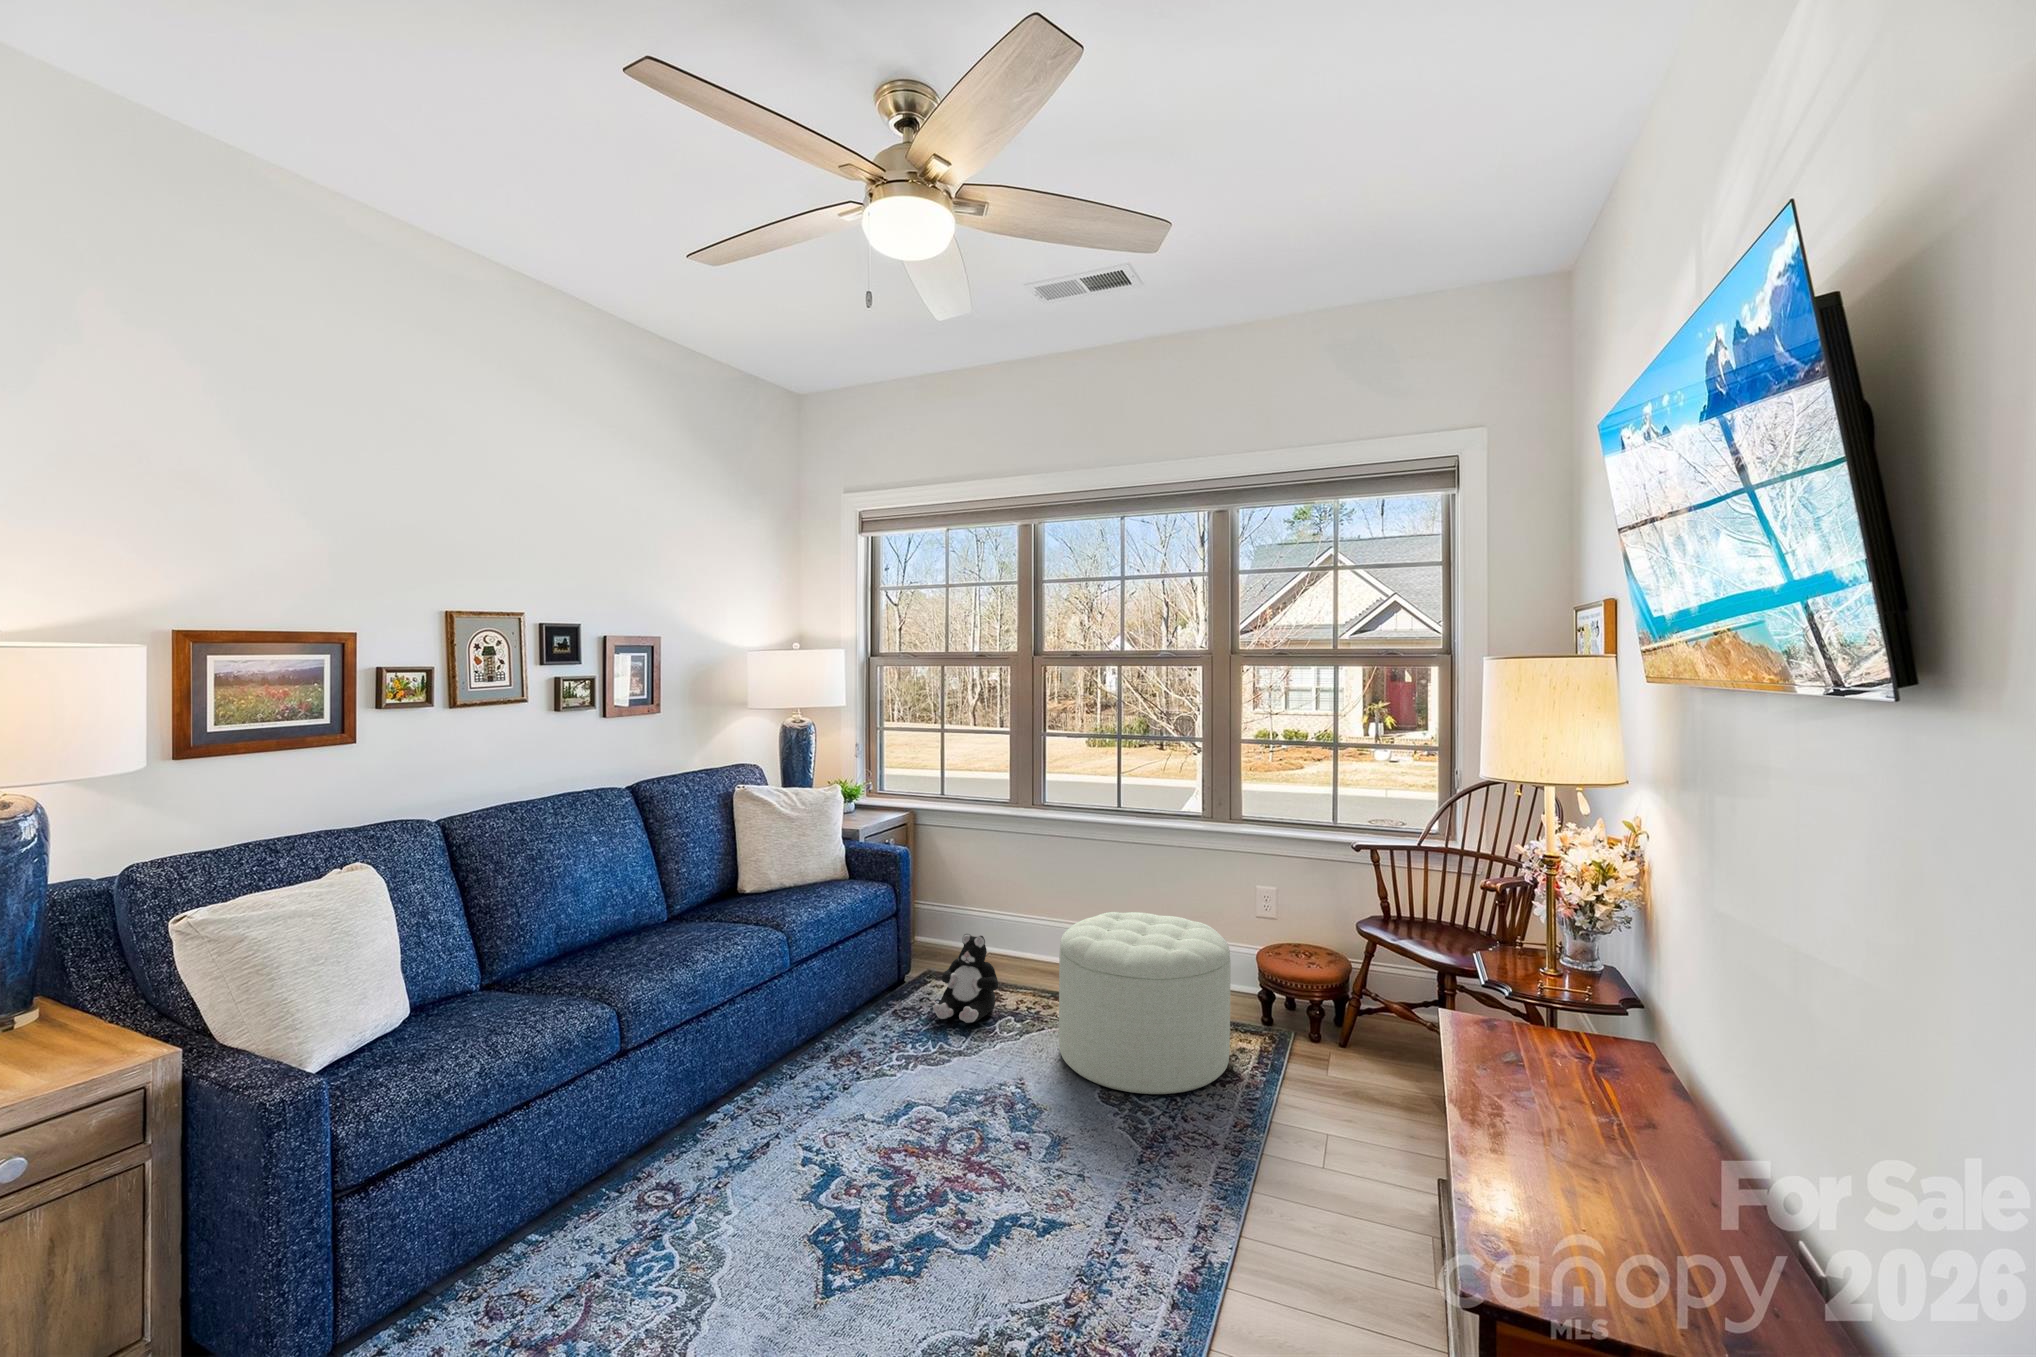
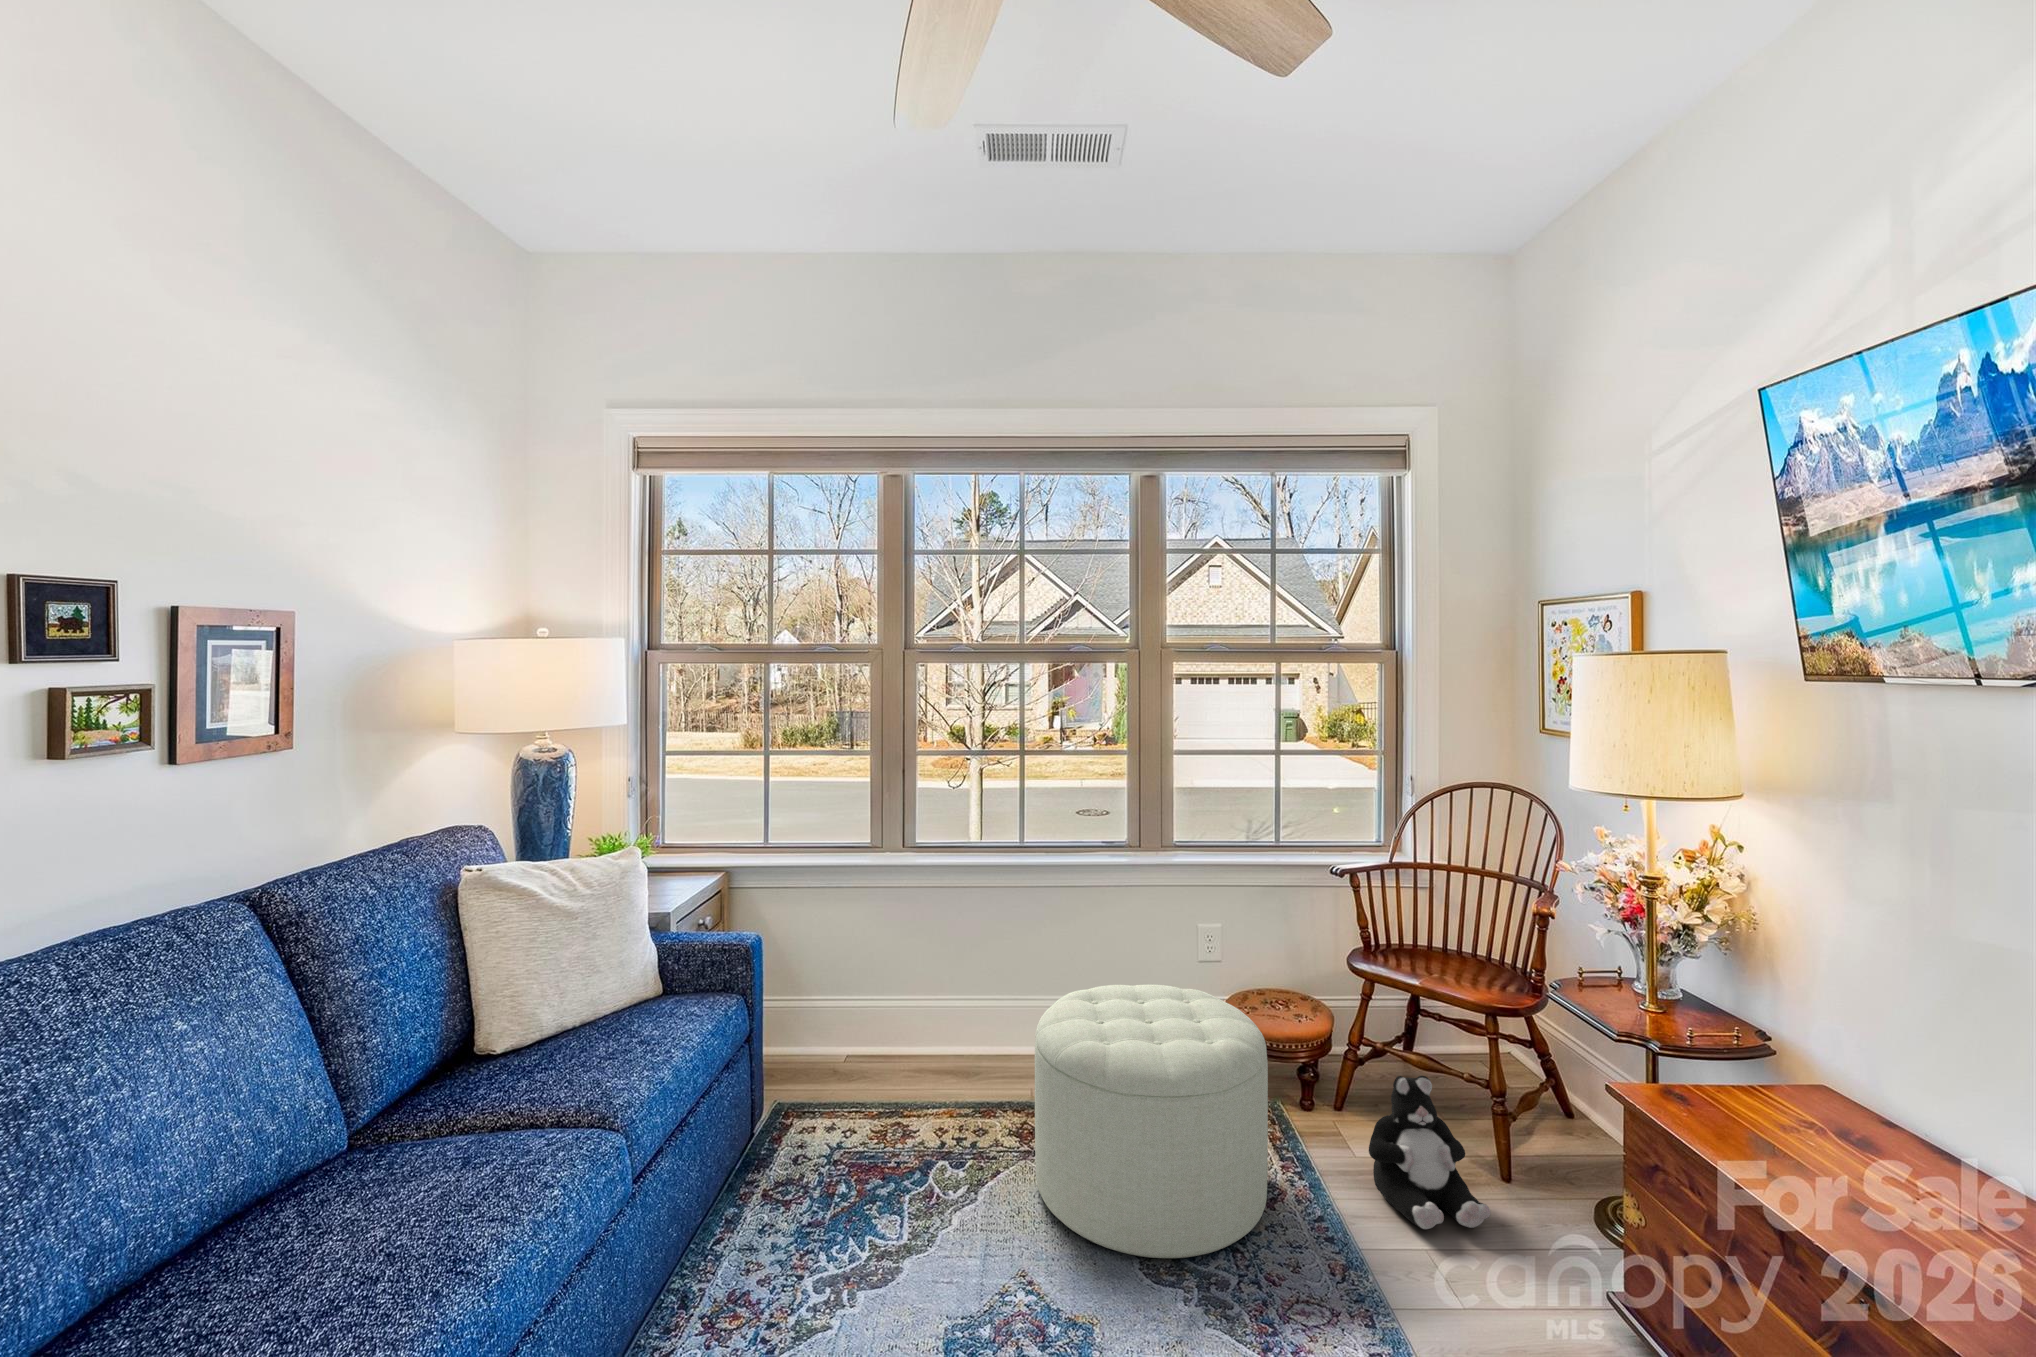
plush toy: present [933,934,998,1023] -> present [1369,1076,1490,1229]

